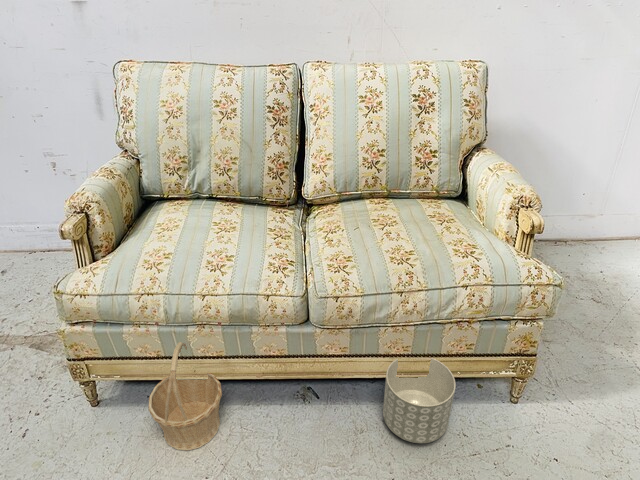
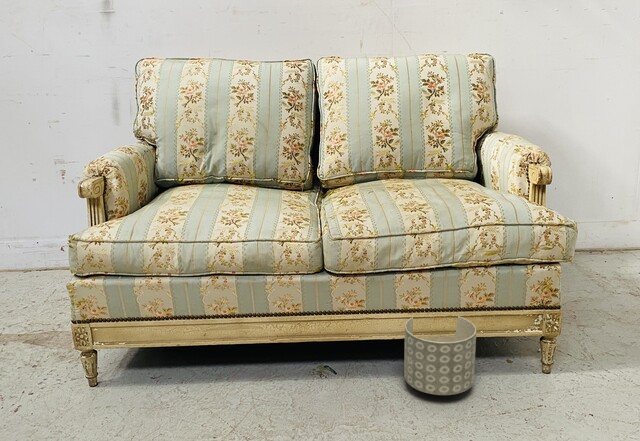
basket: present [148,342,222,451] -> none [160,290,235,408]

